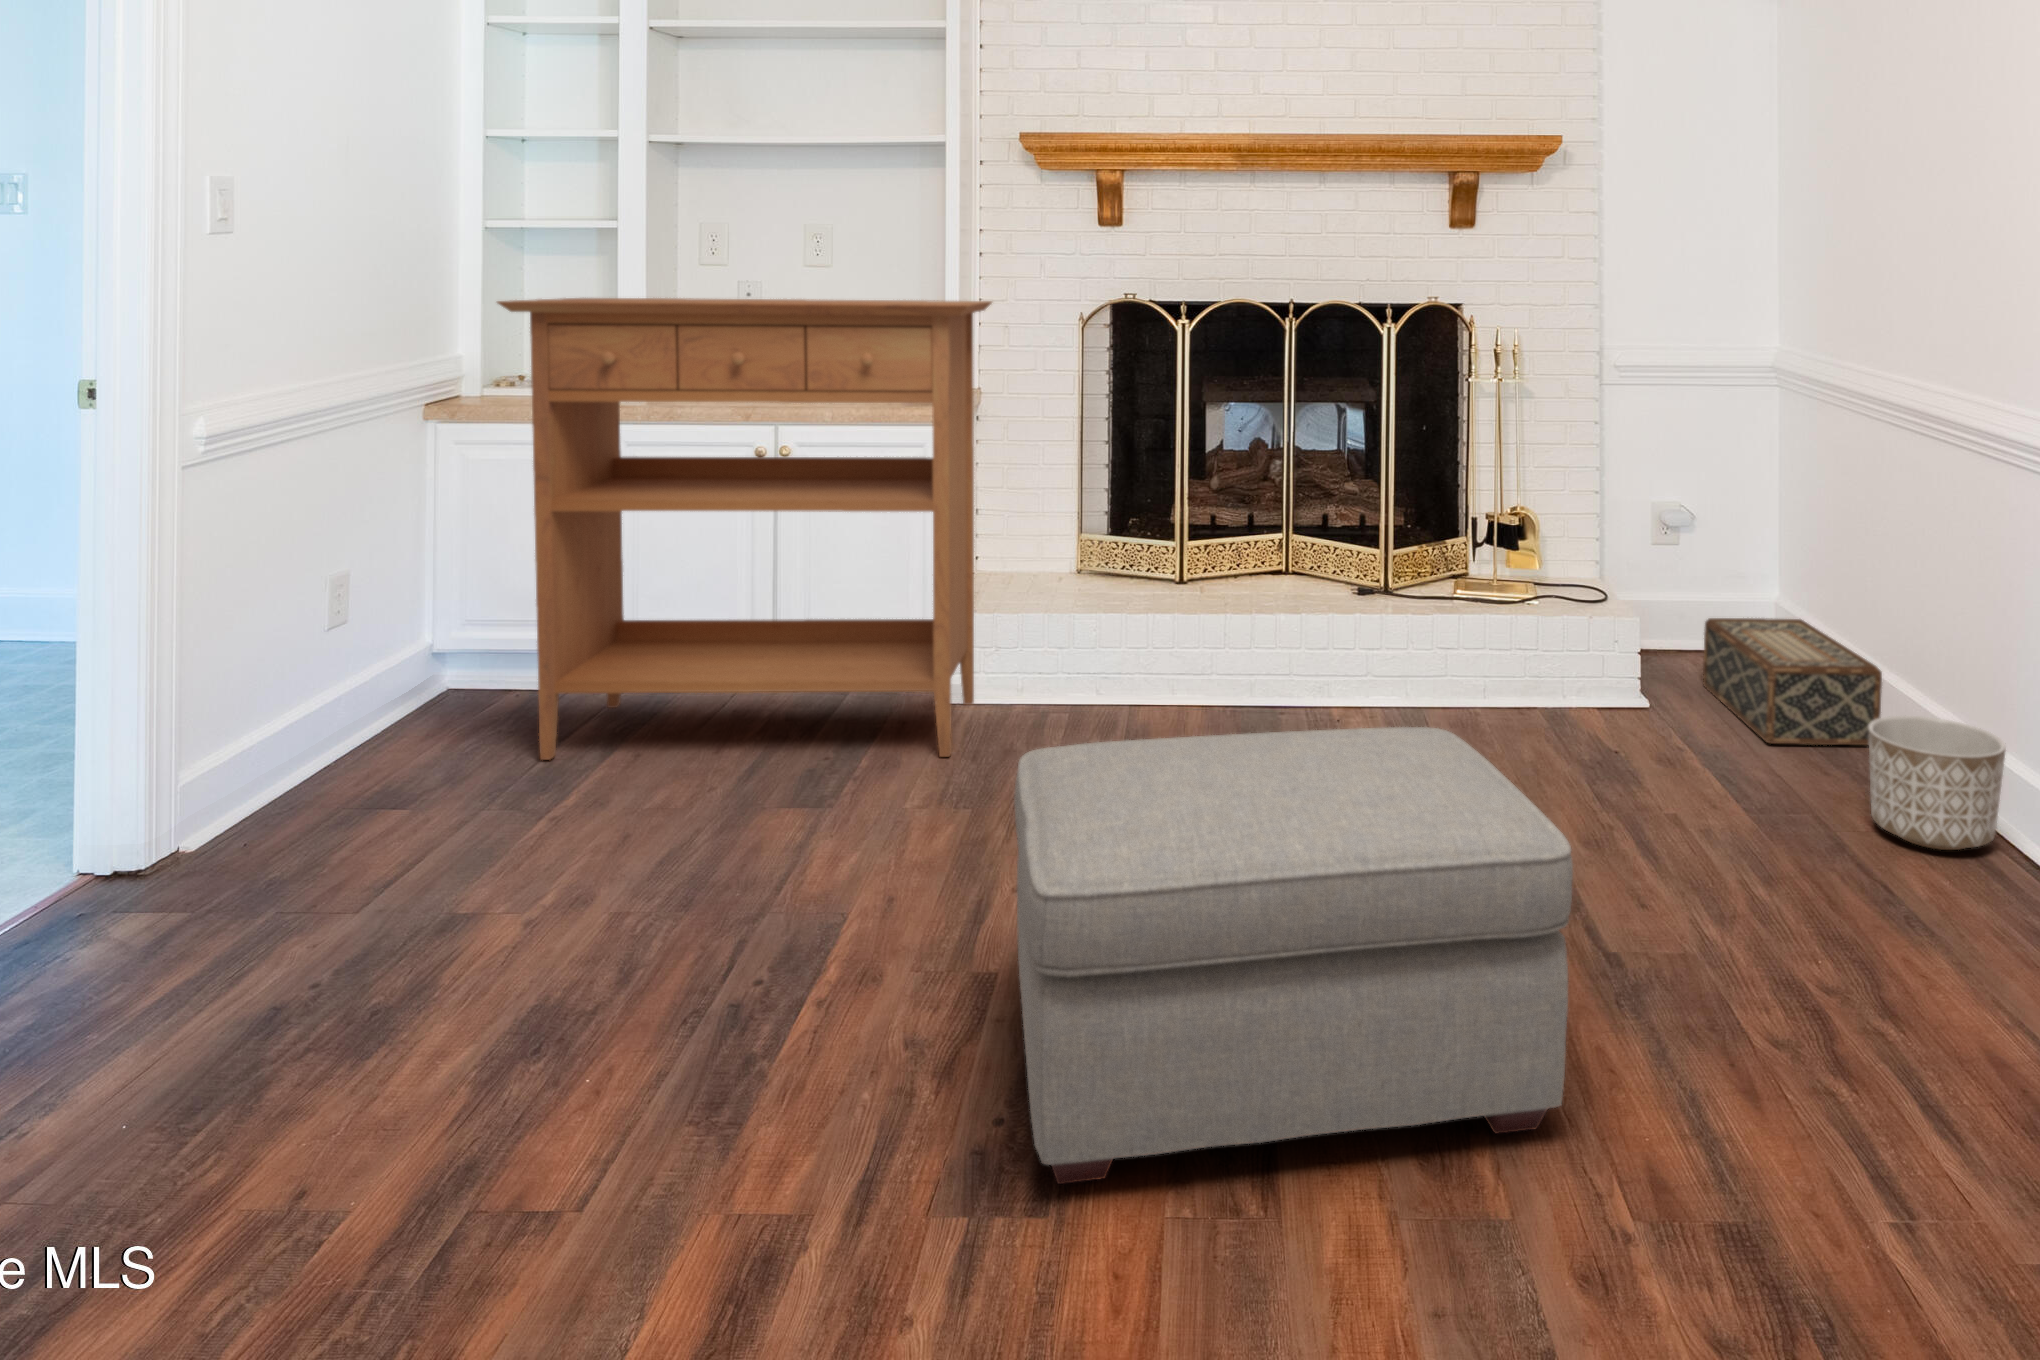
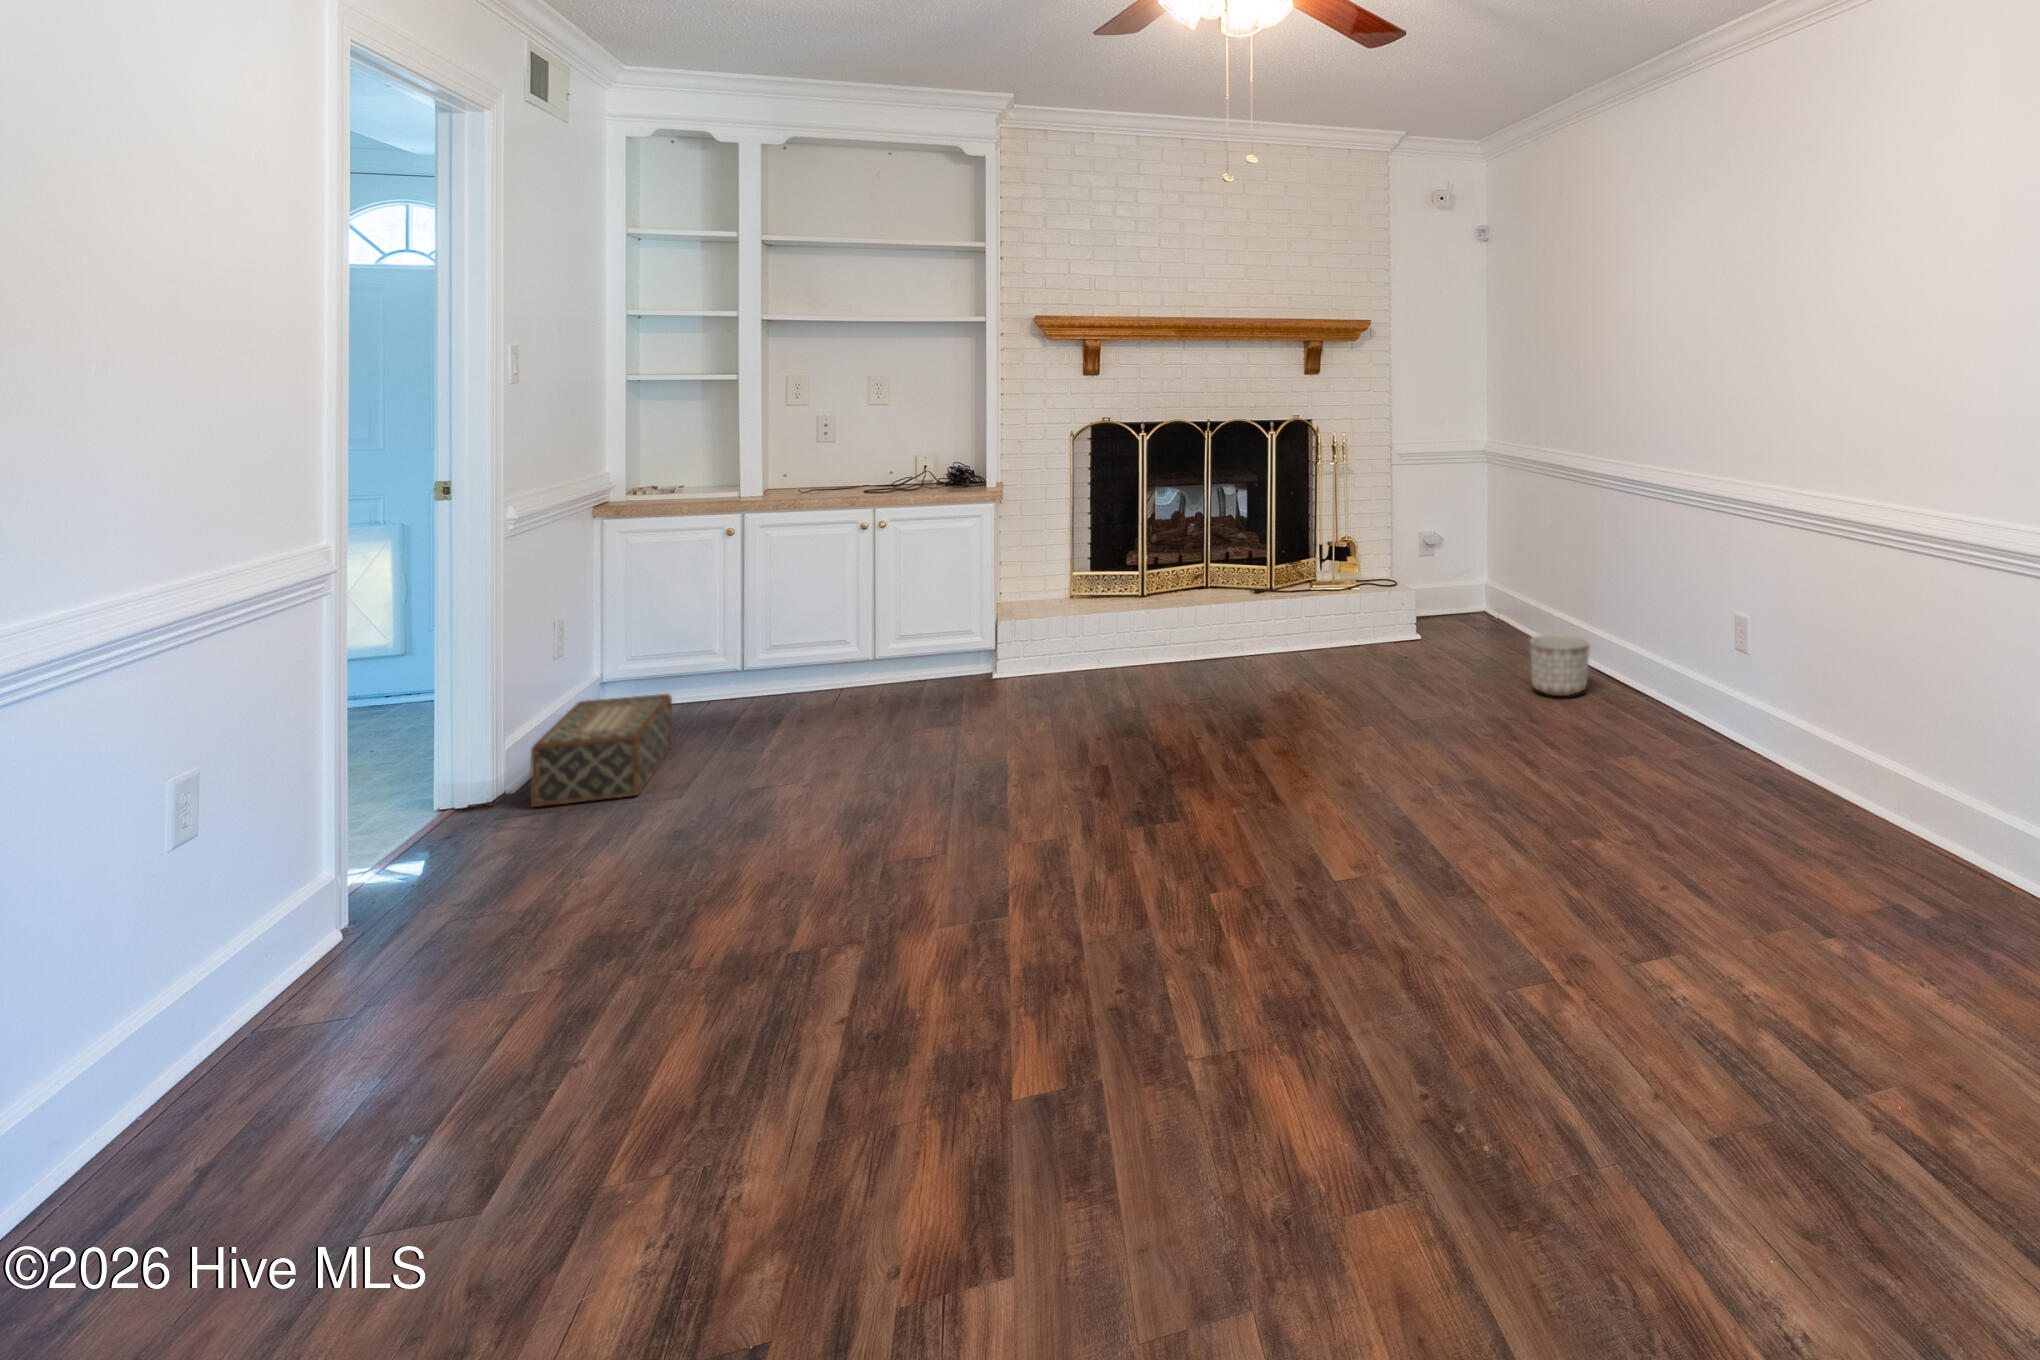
console table: present [497,298,992,760] -> none [716,427,1037,739]
woven basket: present [1703,618,1882,745] -> present [531,694,672,807]
ottoman: present [1014,727,1573,1184] -> none [1132,649,1403,853]

